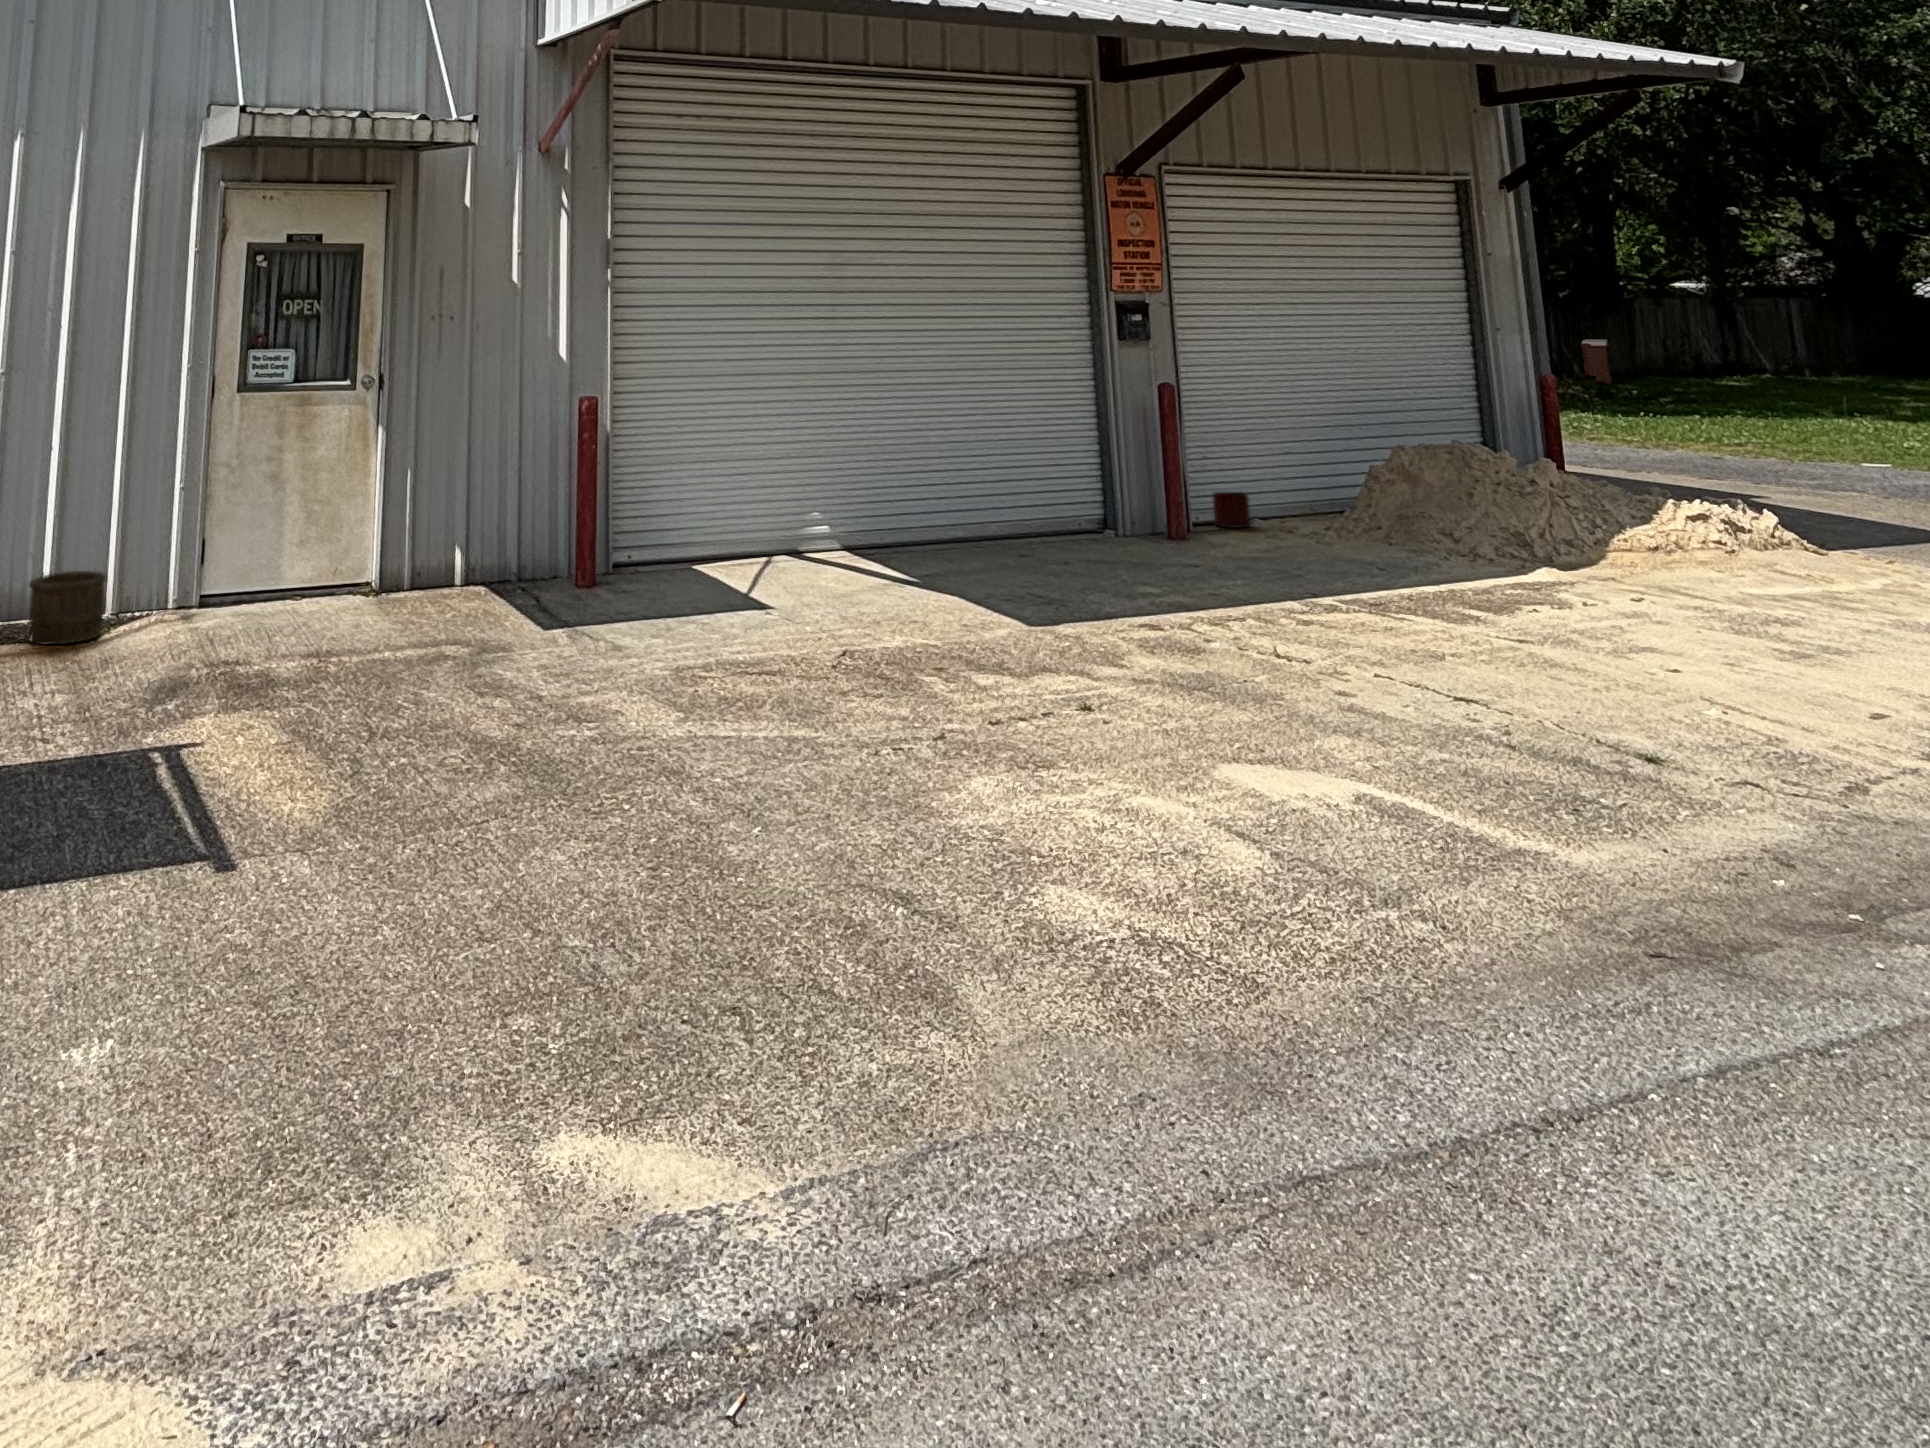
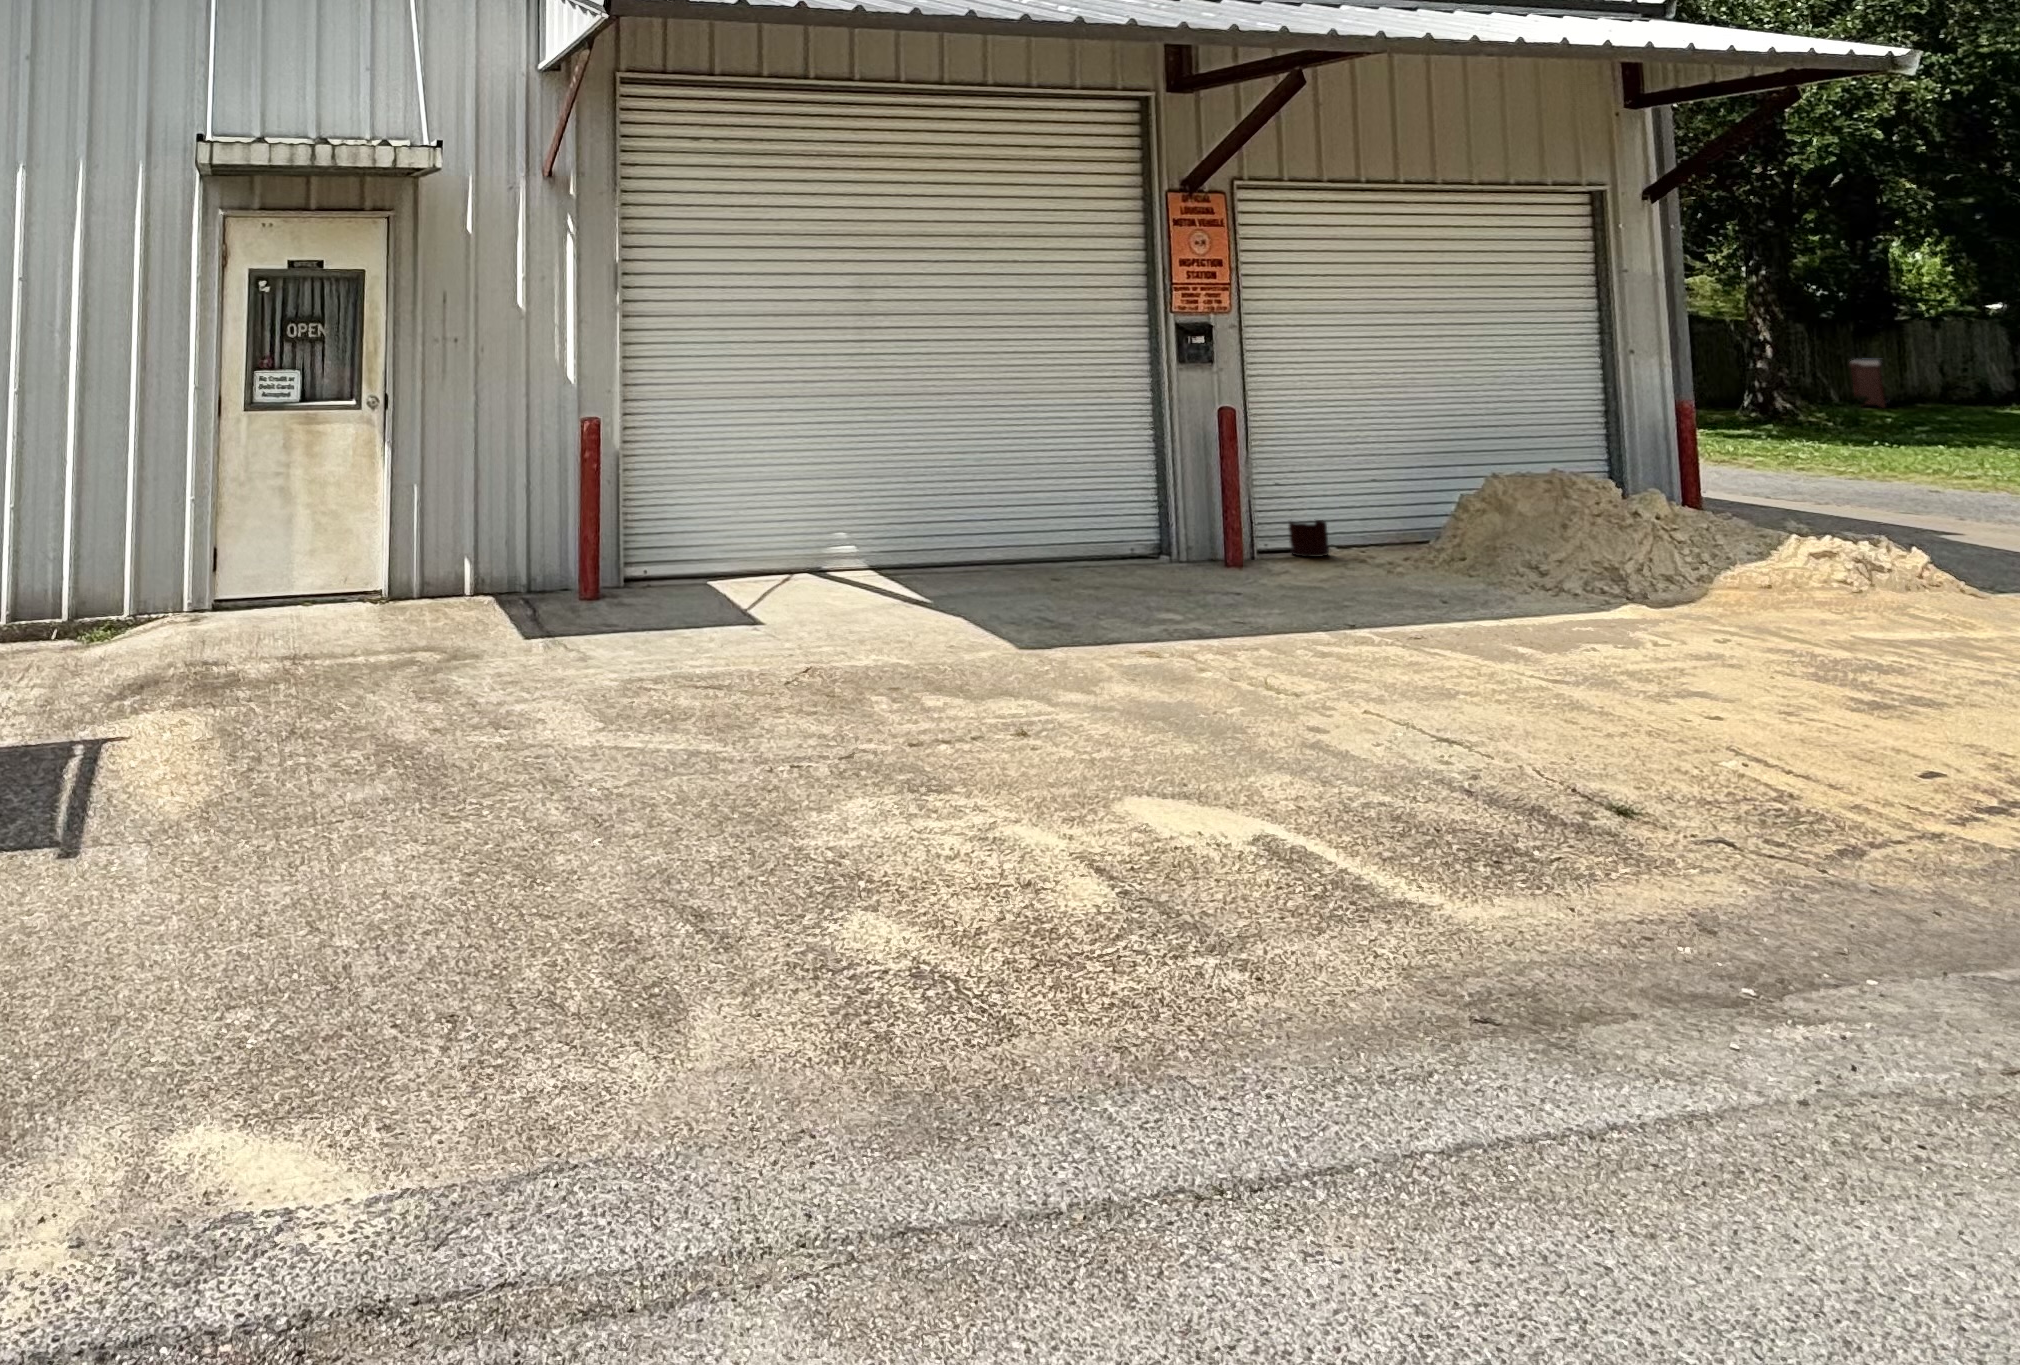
wooden bucket: present [29,571,106,645] -> none [47,574,122,641]

